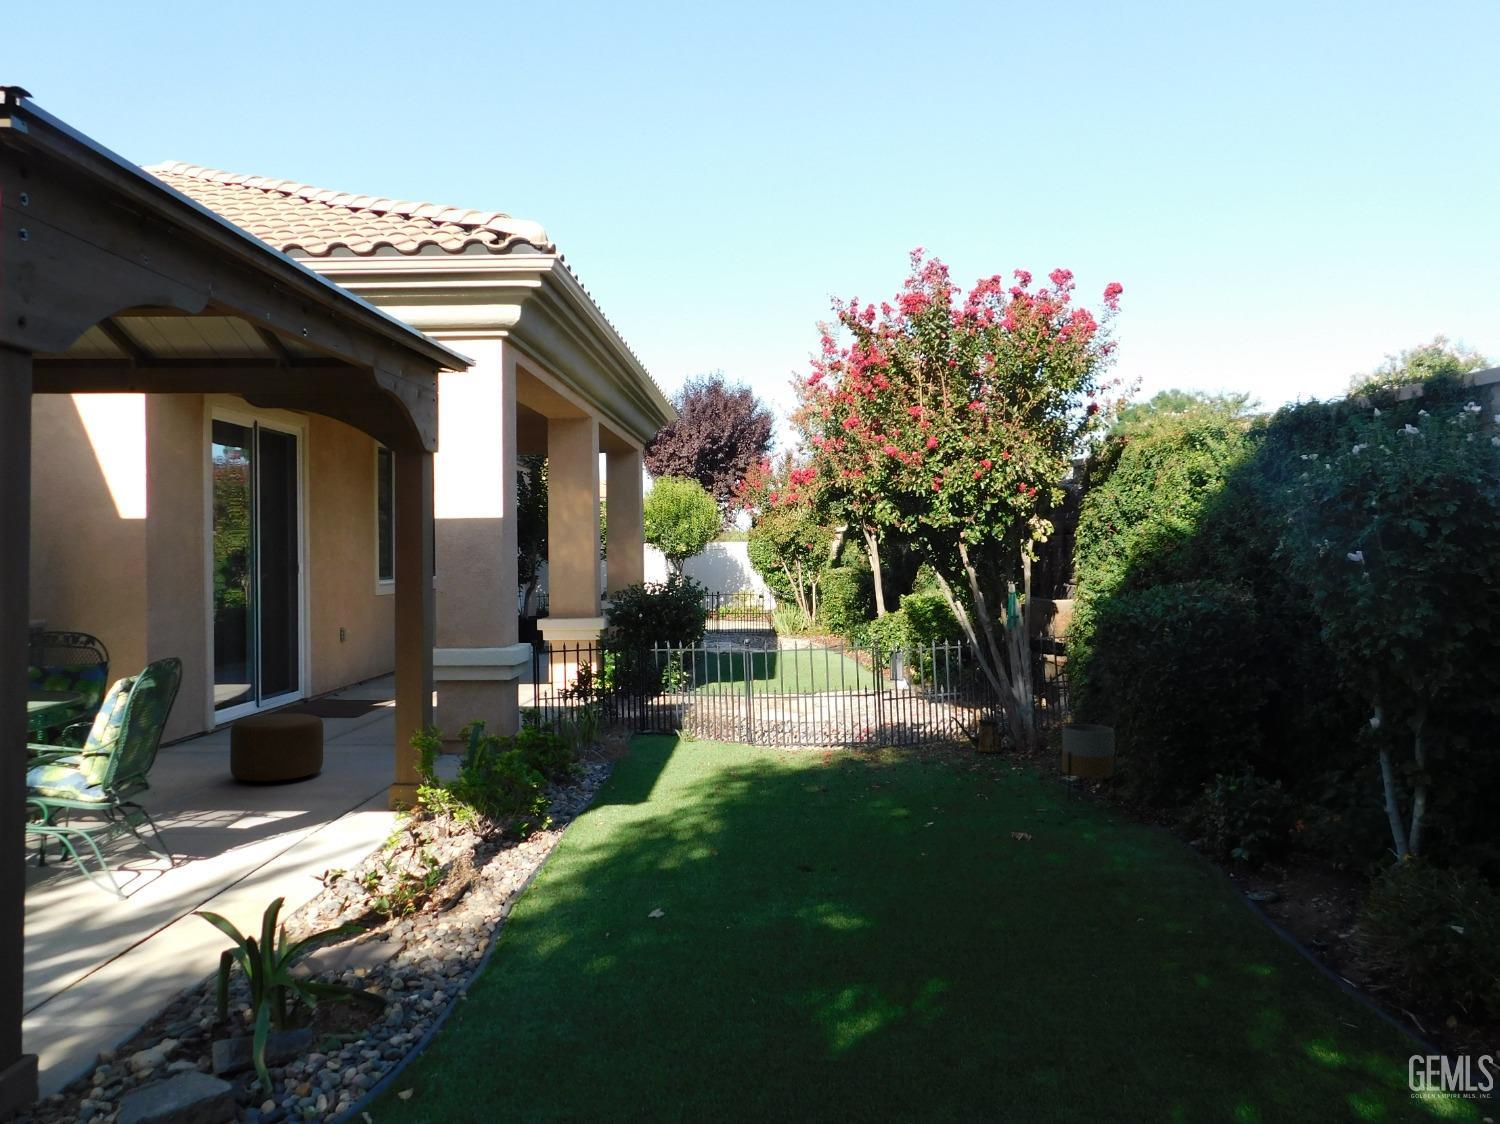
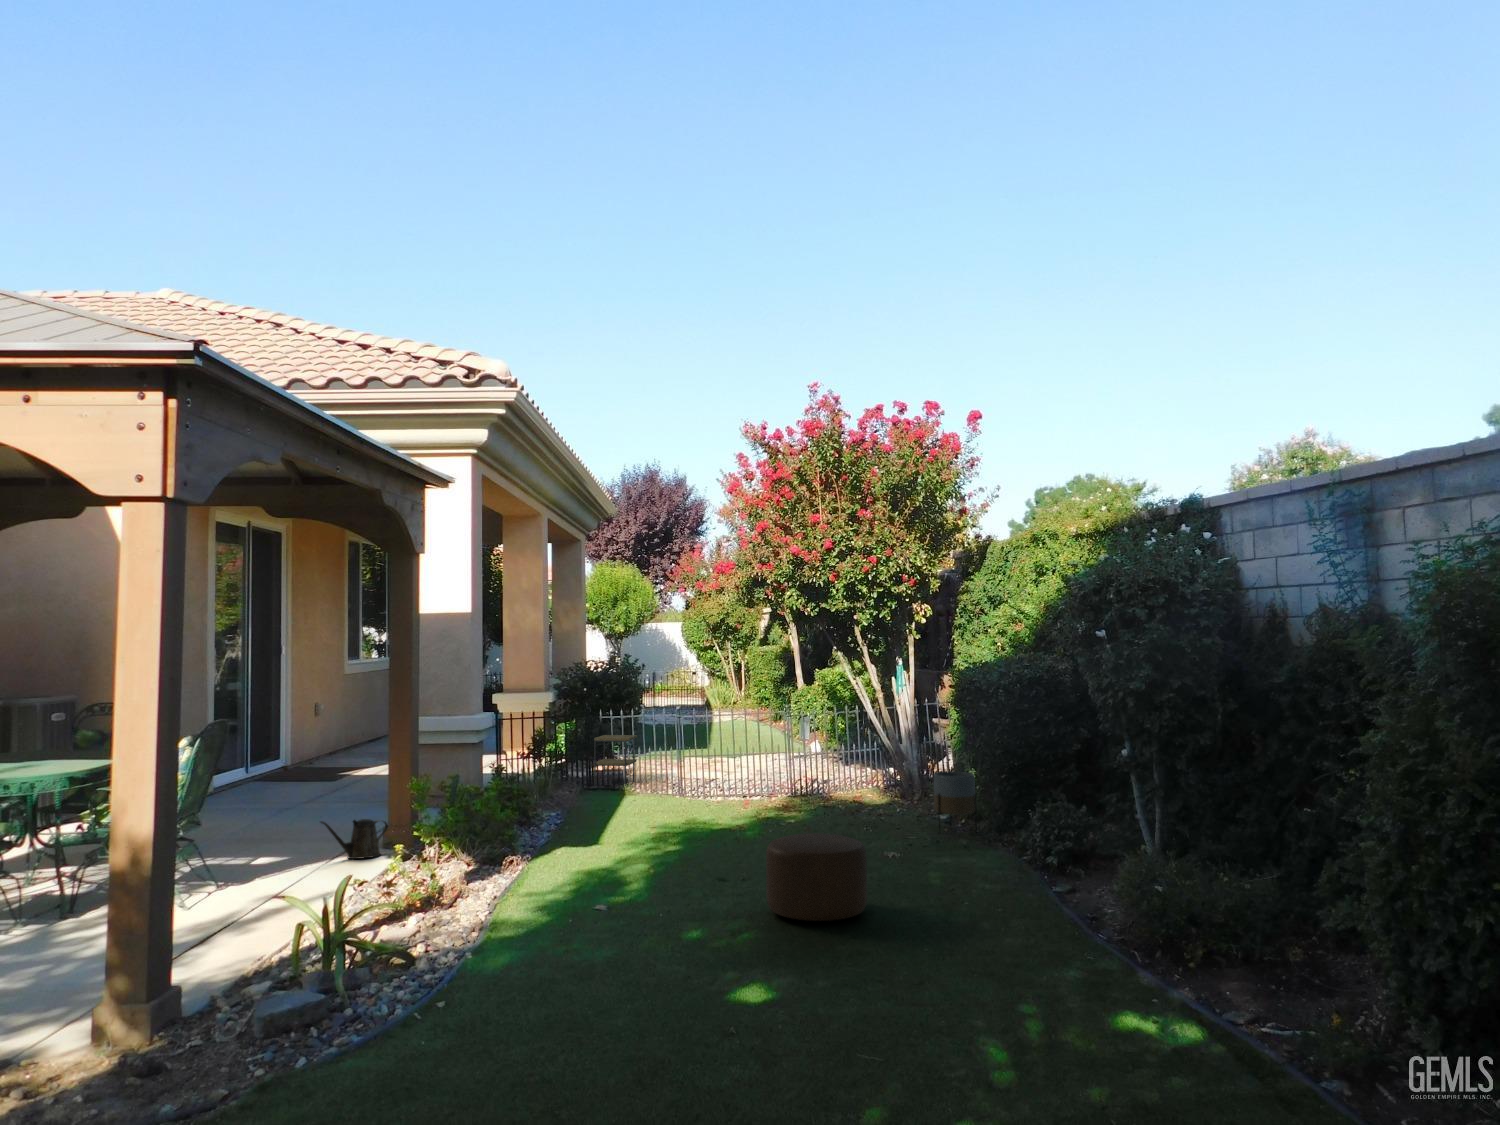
side table: none [653,667,701,726] -> present [594,735,637,786]
ottoman: present [230,713,323,782] -> present [766,833,867,921]
watering can: present [951,717,1009,753] -> present [321,819,388,859]

